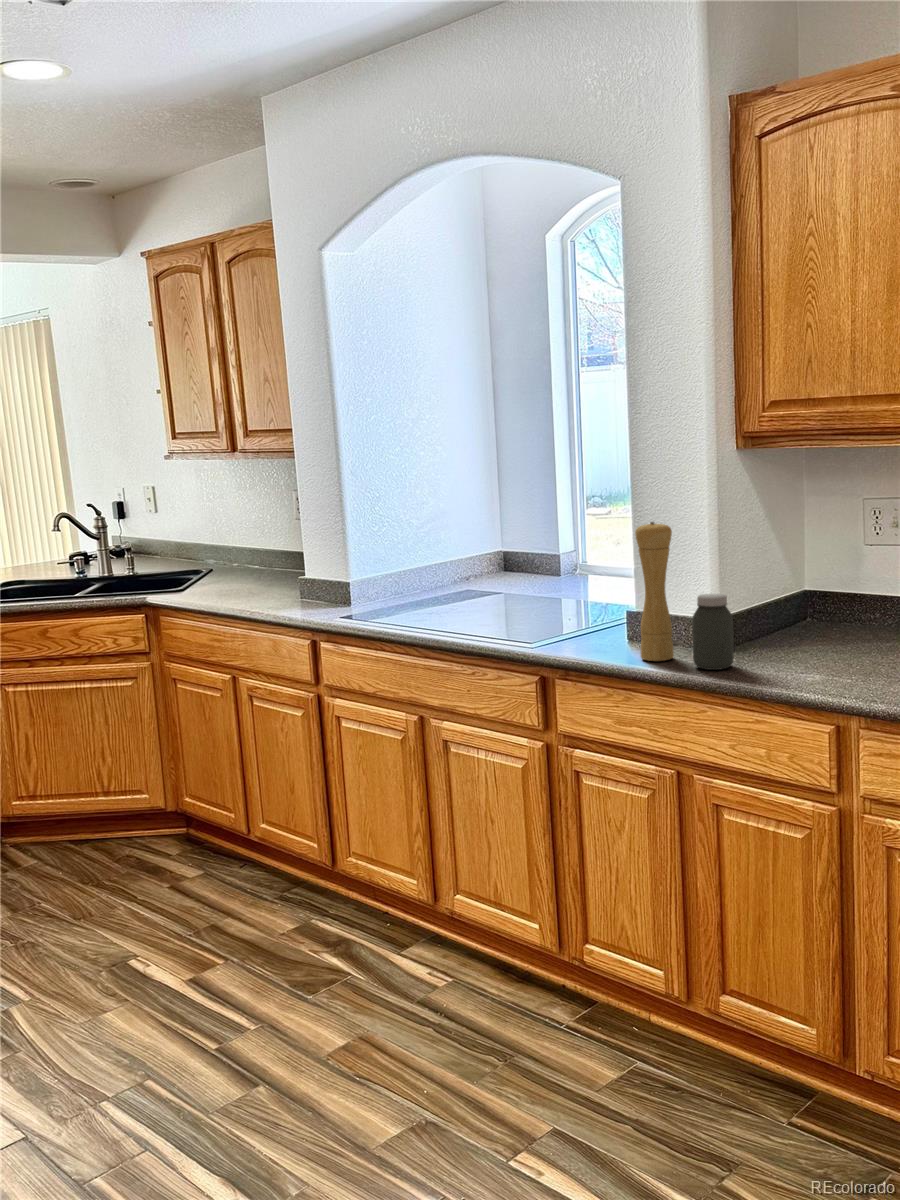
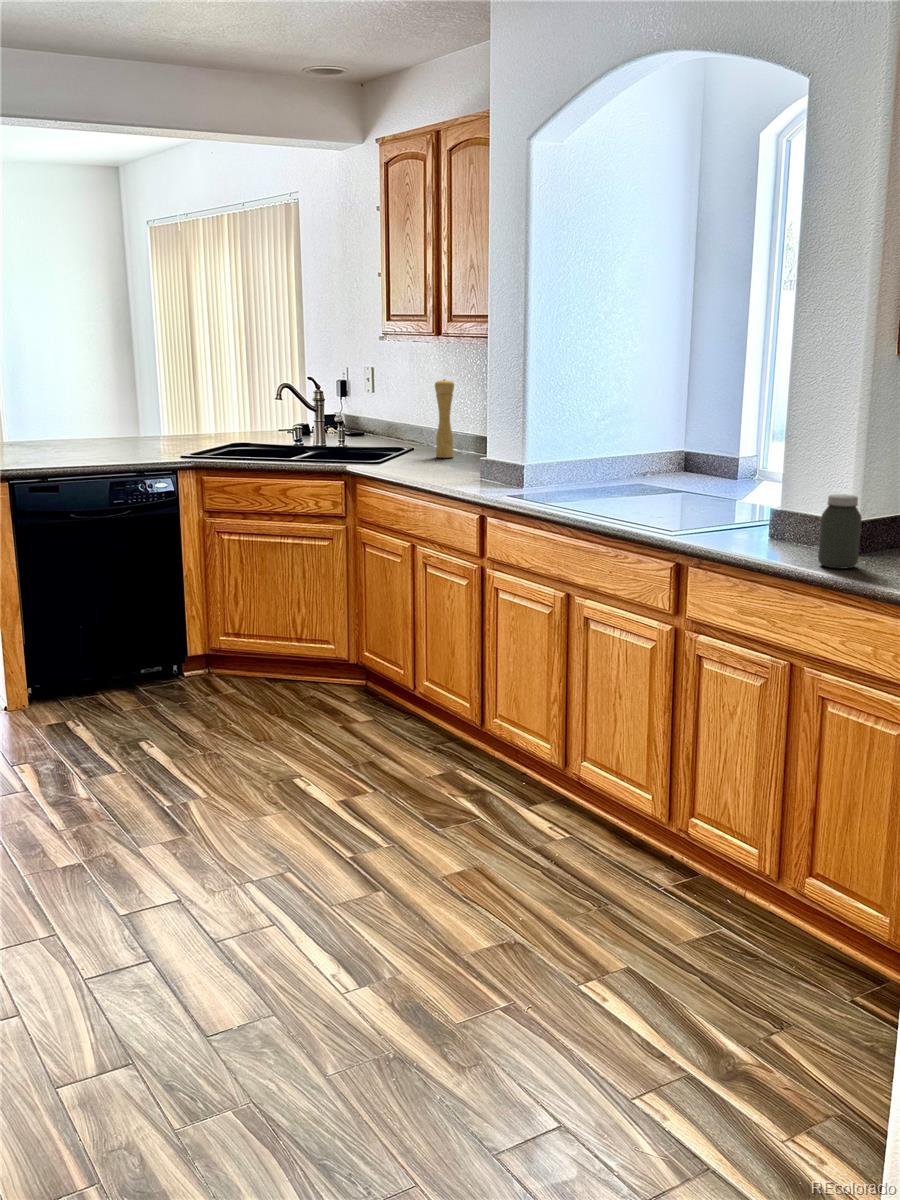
pepper mill: present [635,522,674,661] -> present [435,379,454,458]

